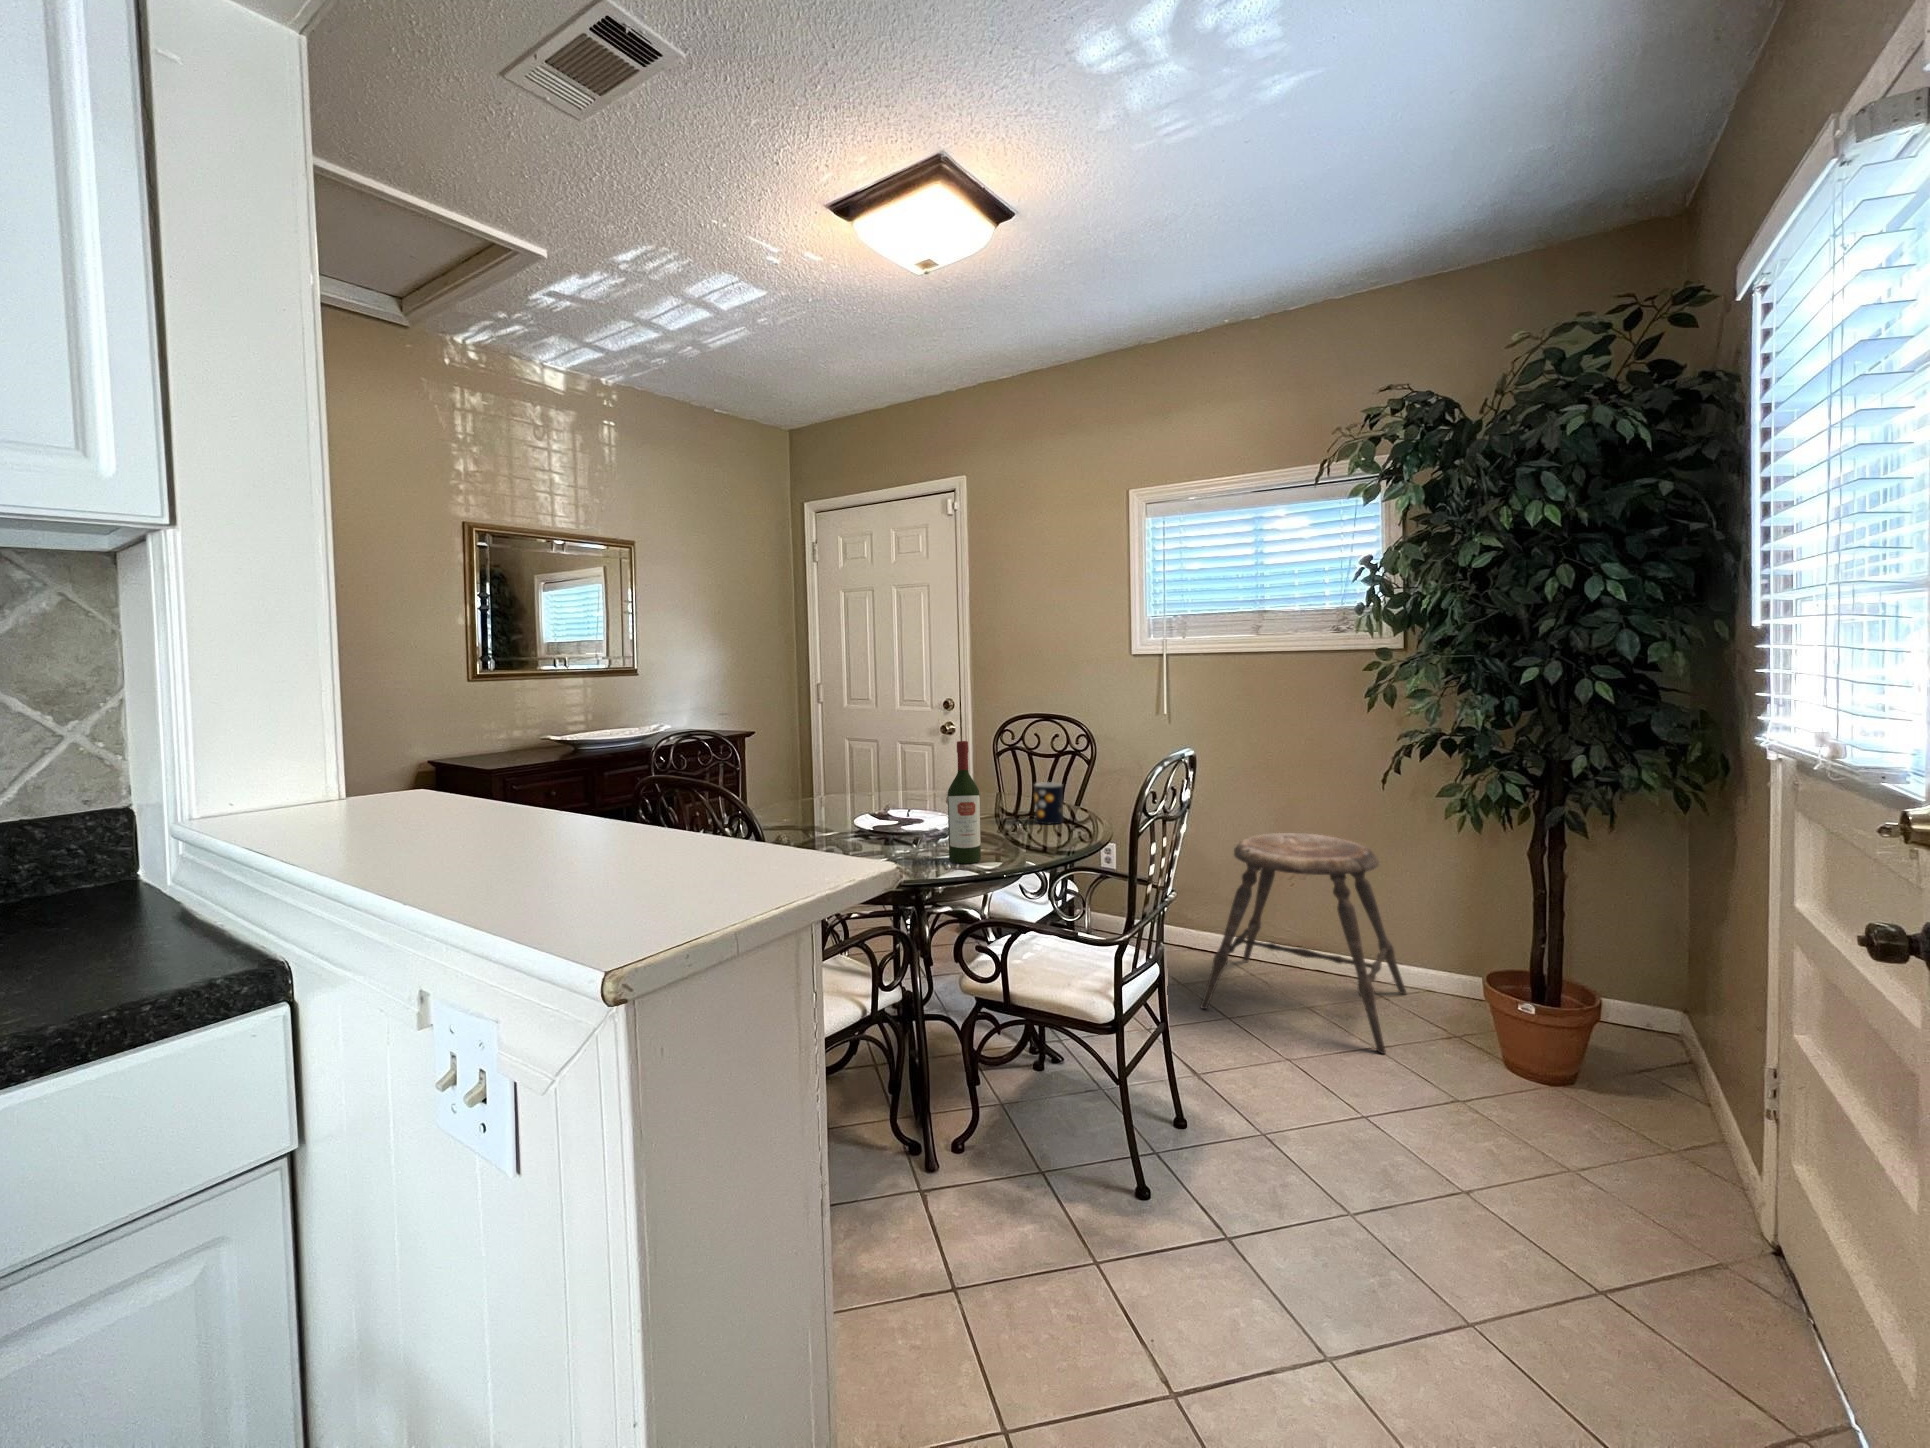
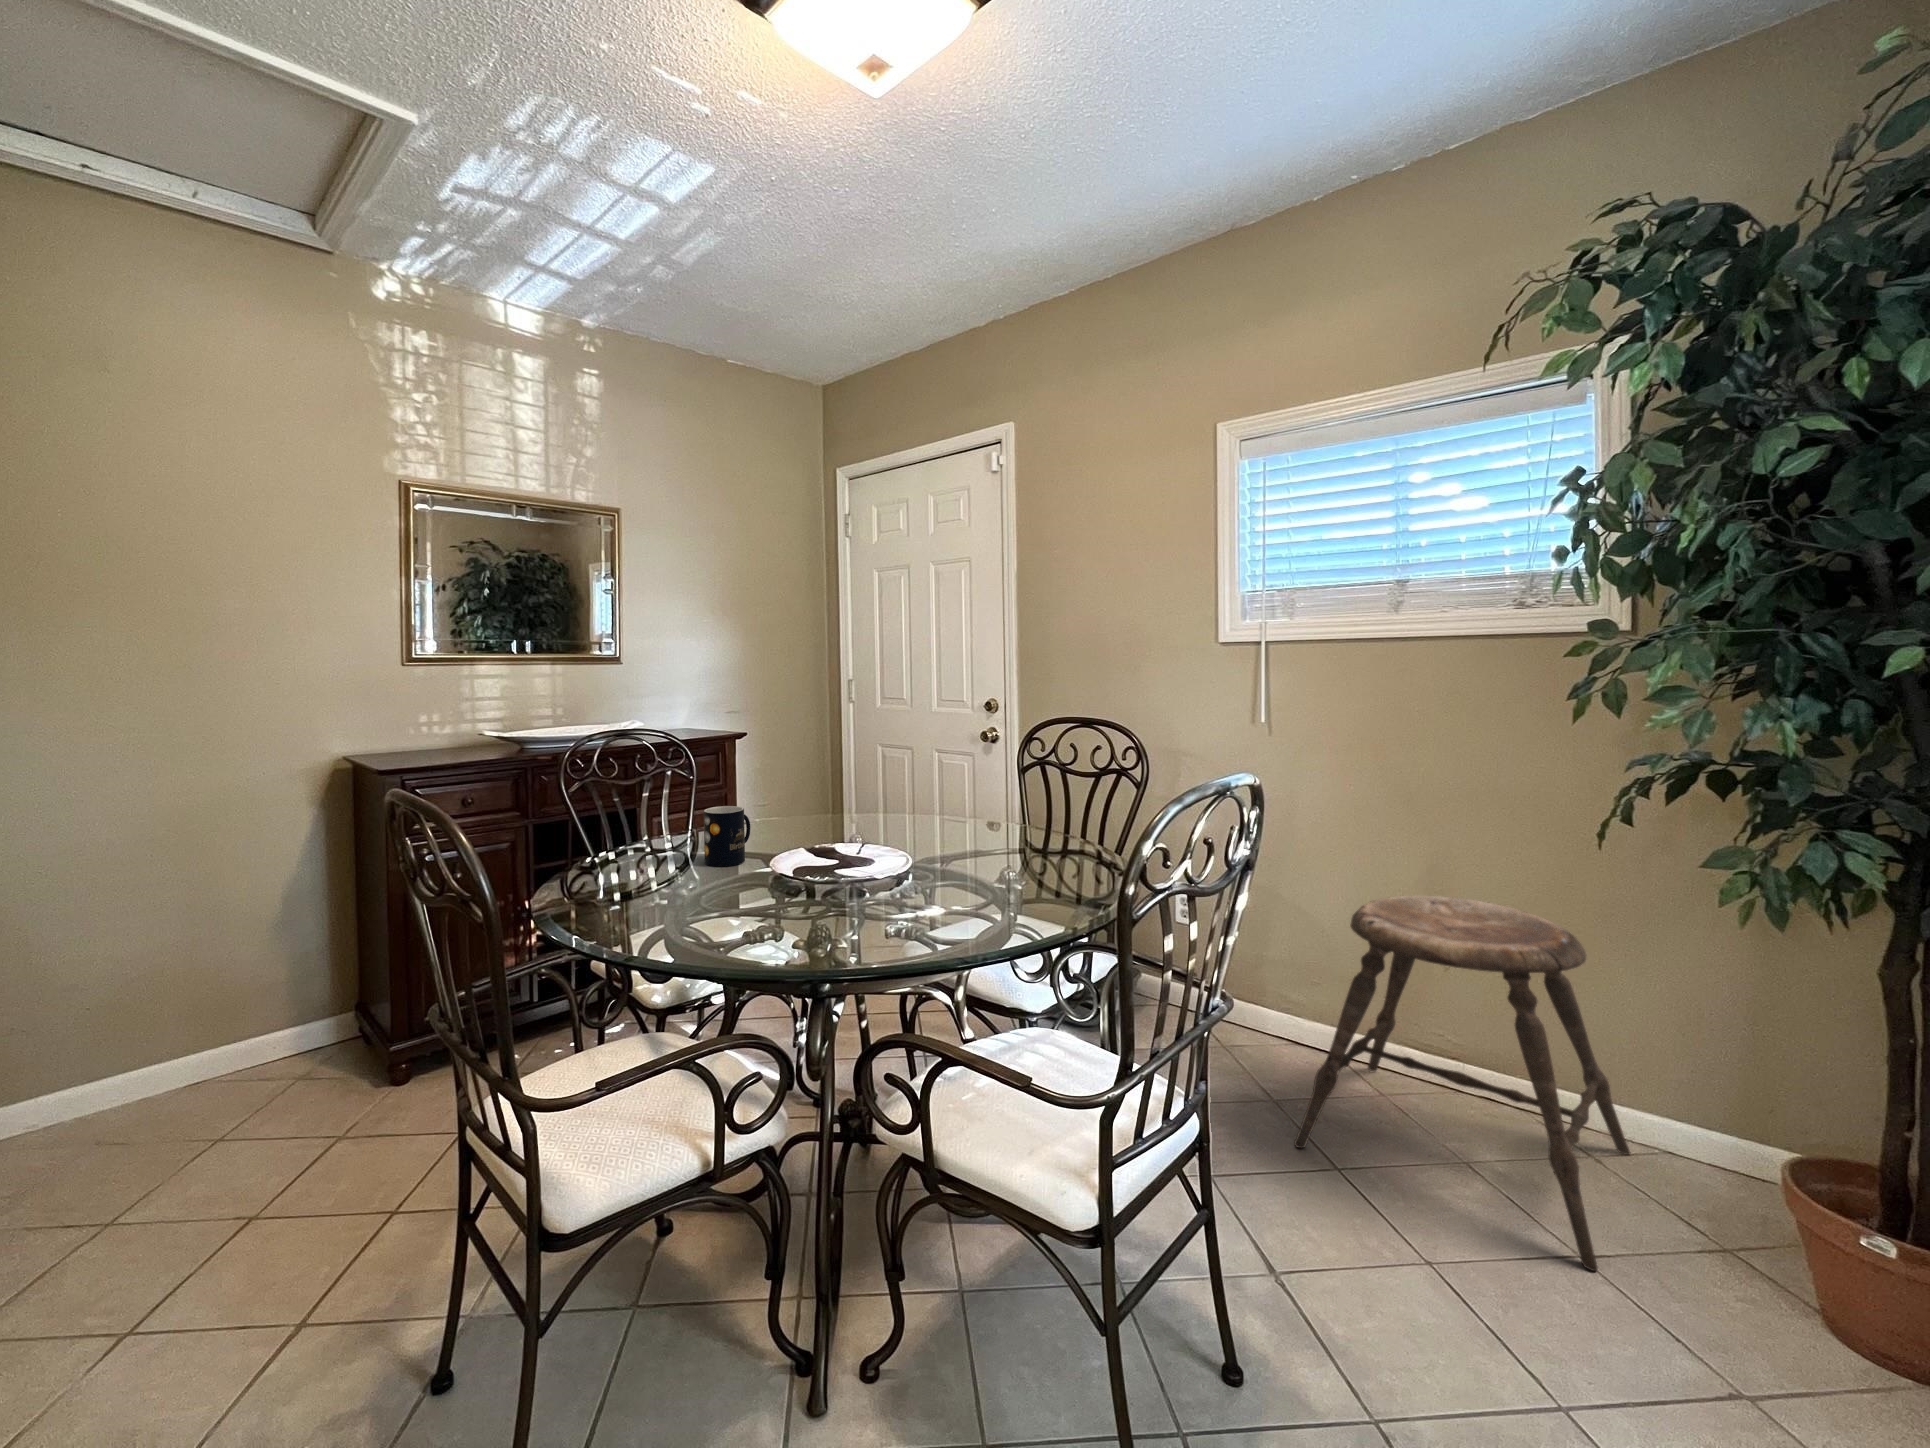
wine bottle: present [948,741,981,864] -> none [862,751,912,940]
mug: present [1034,782,1063,824] -> present [704,806,750,867]

